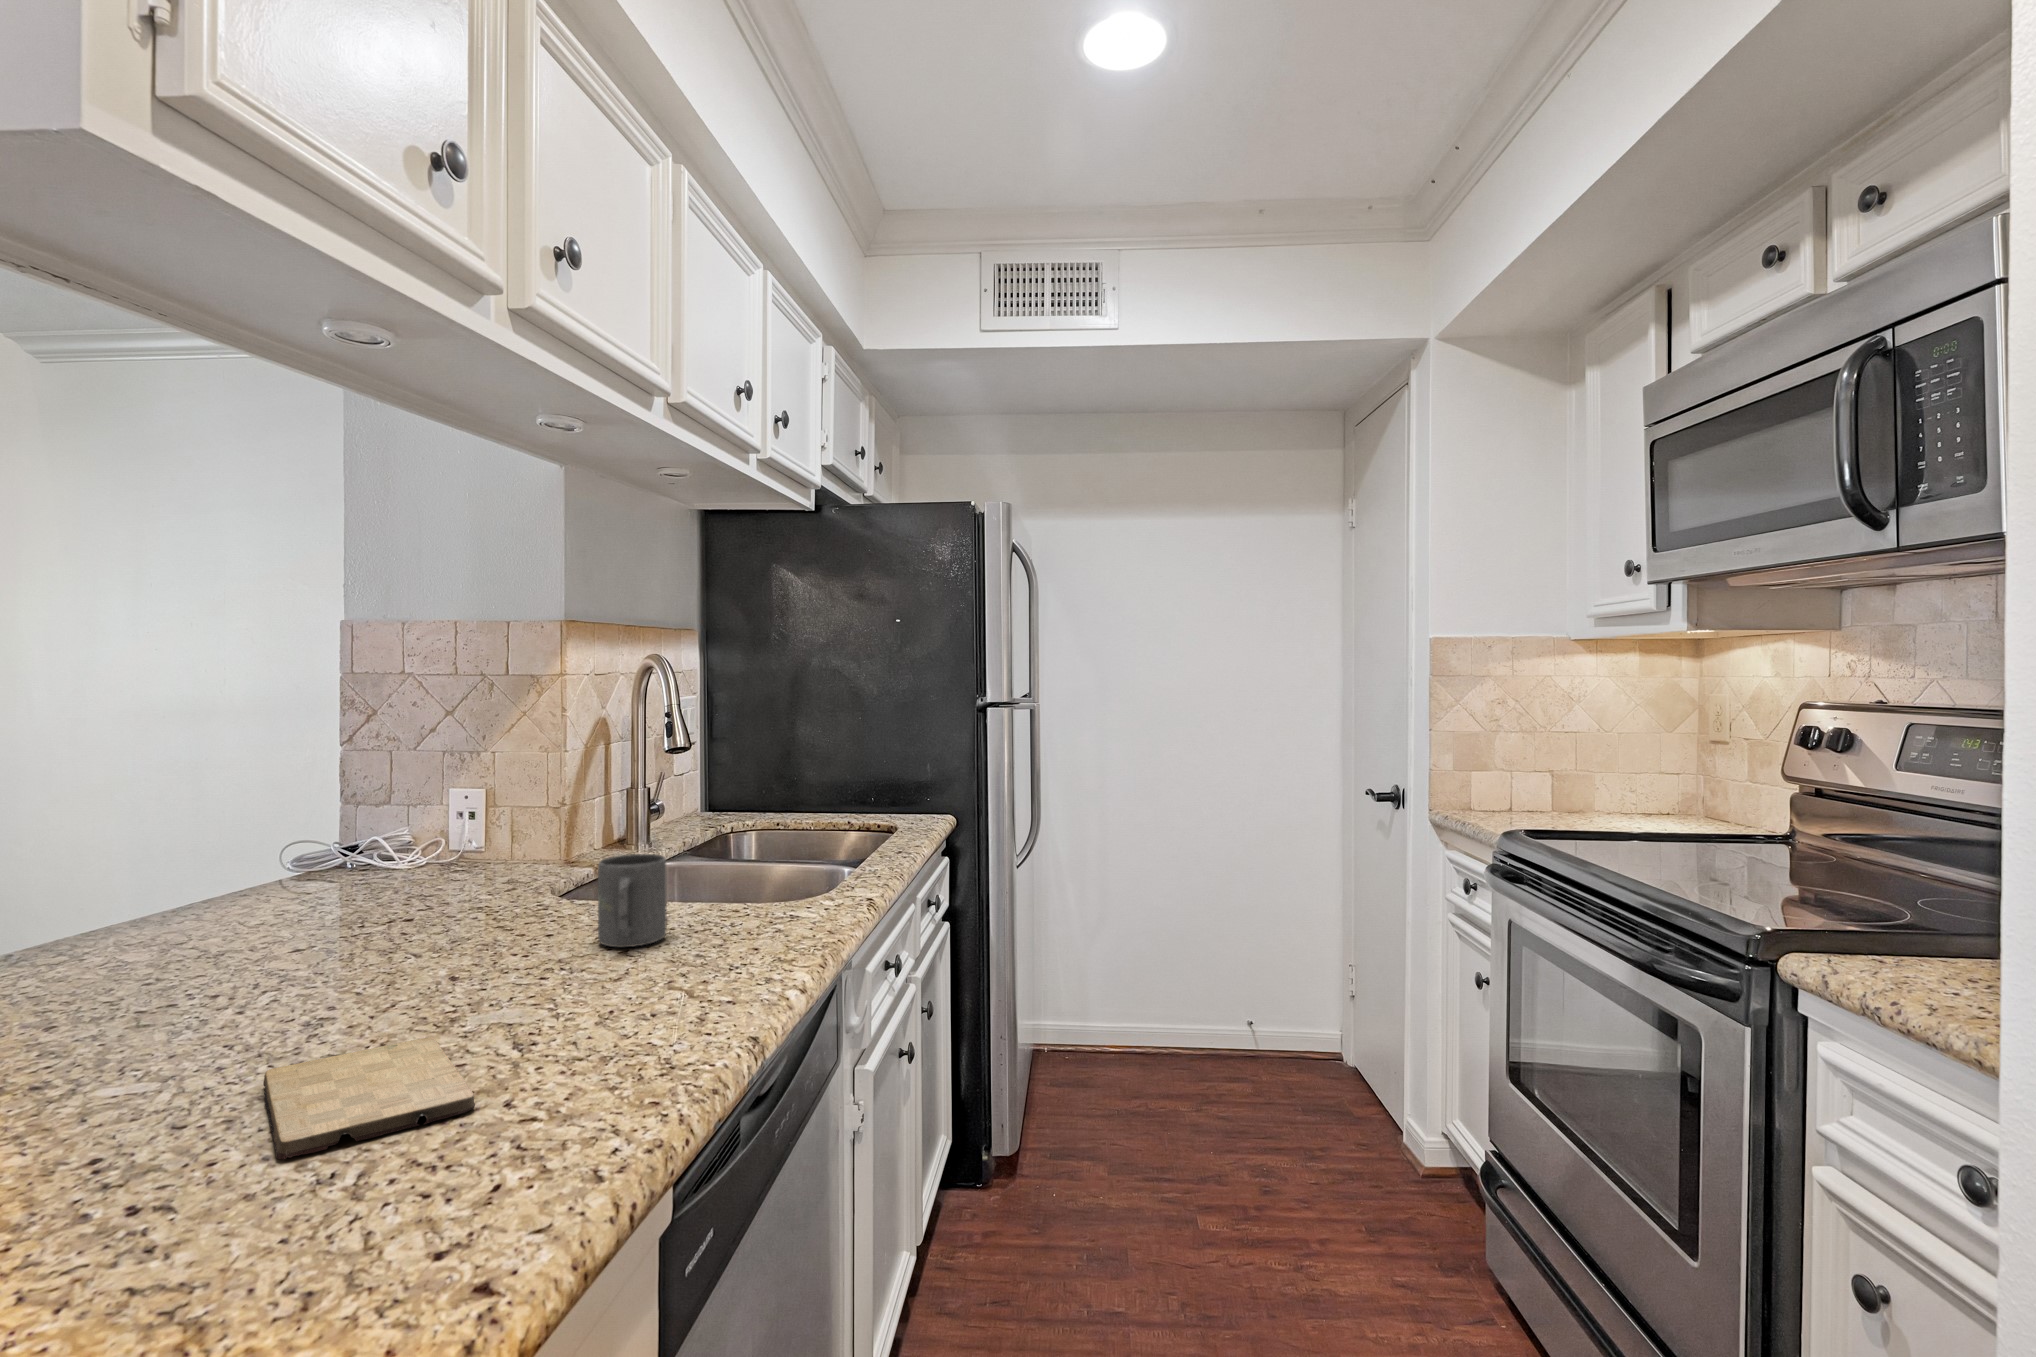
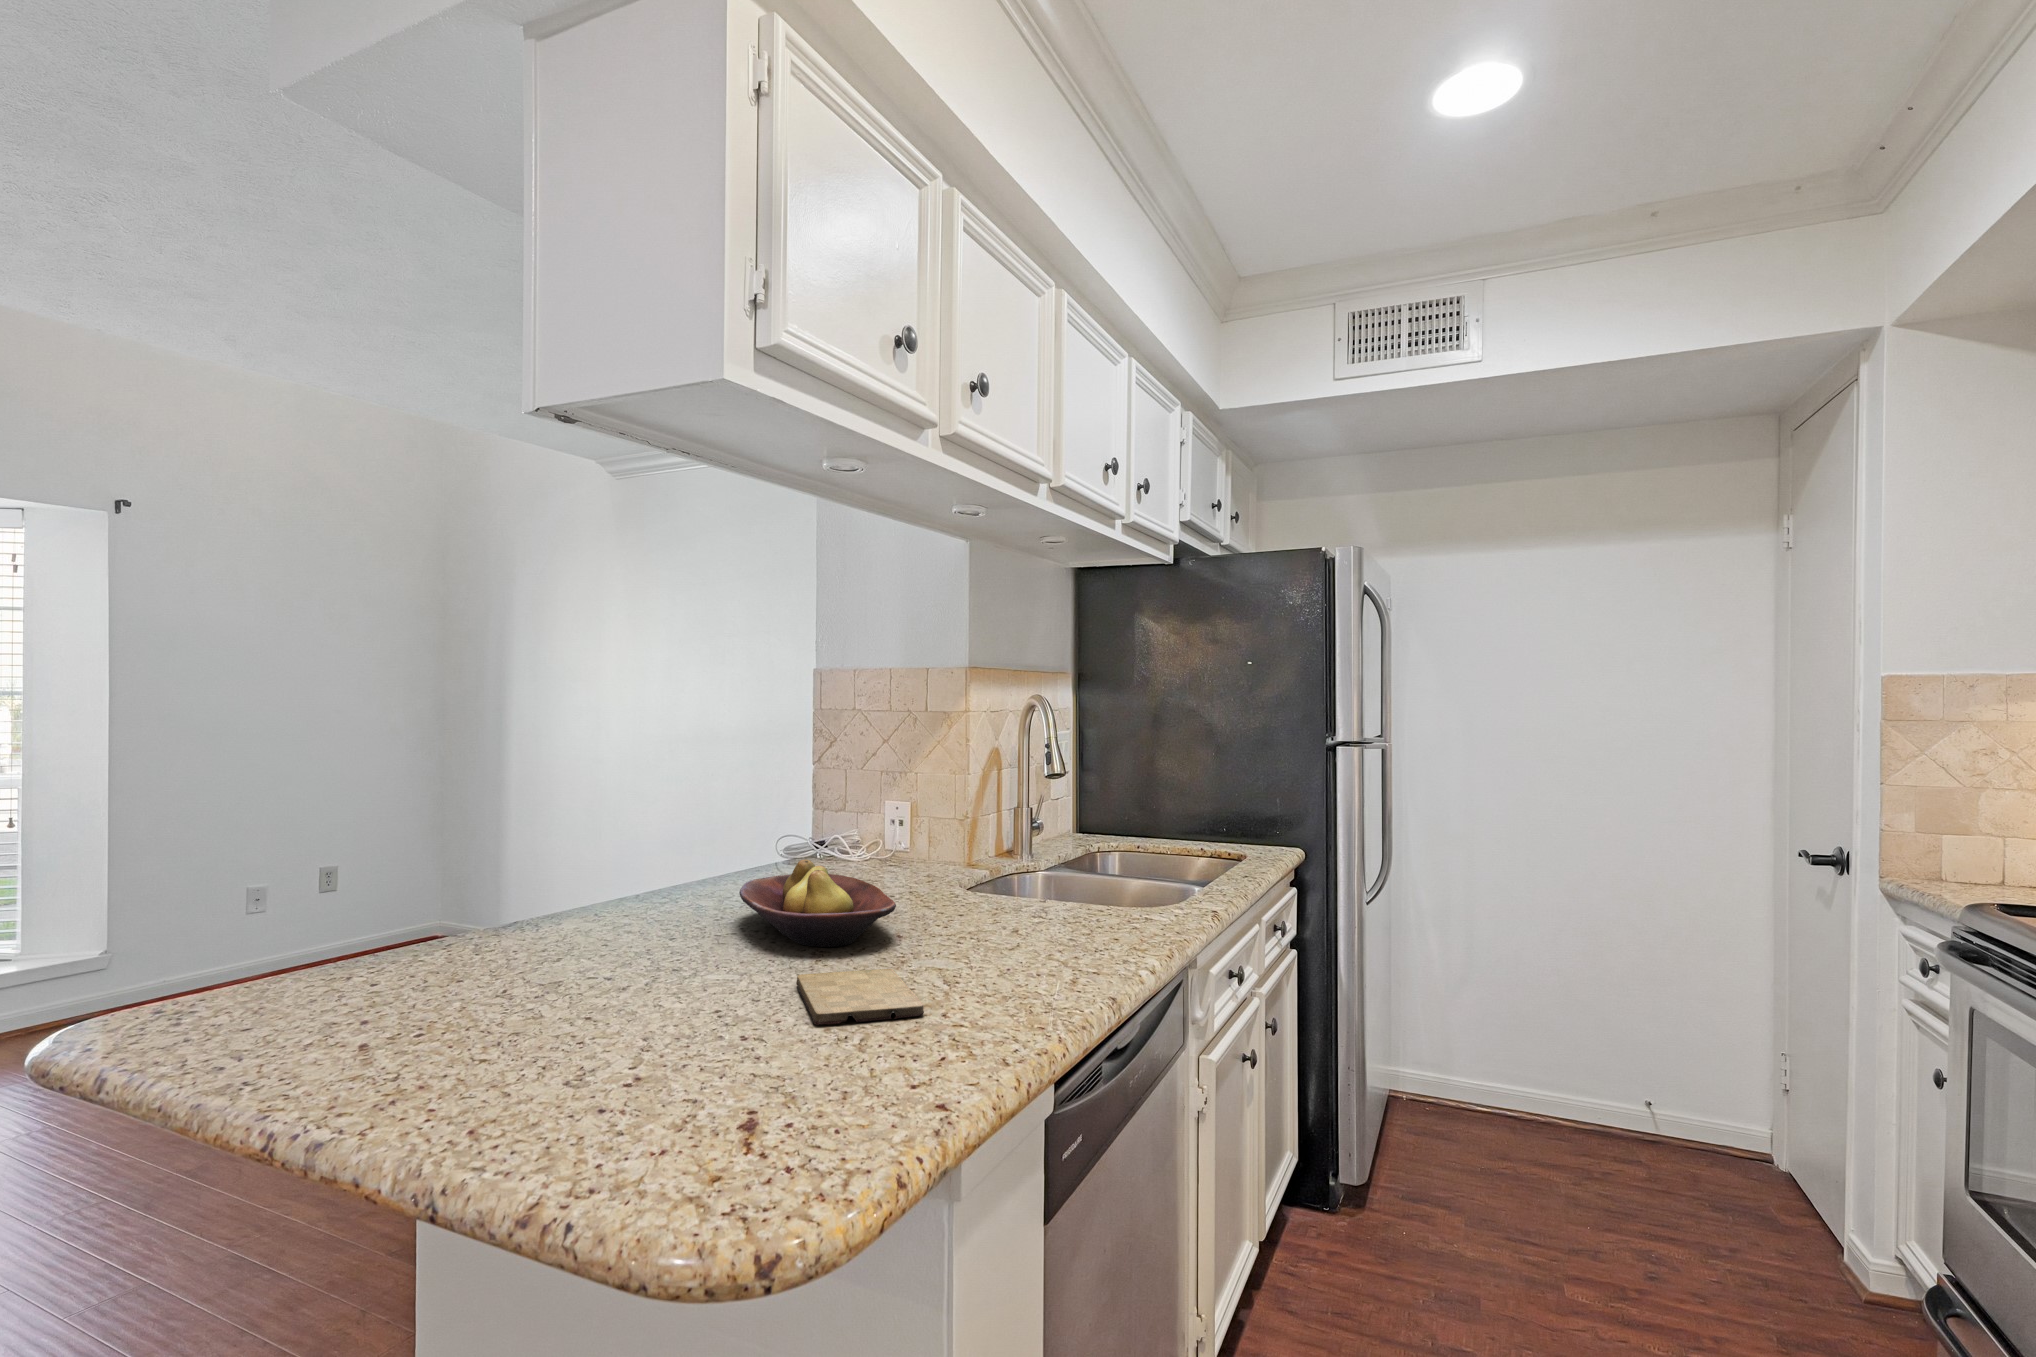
mug: present [598,854,666,947] -> none [995,855,1046,928]
fruit bowl: none [189,885,449,1011] -> present [739,860,896,947]

